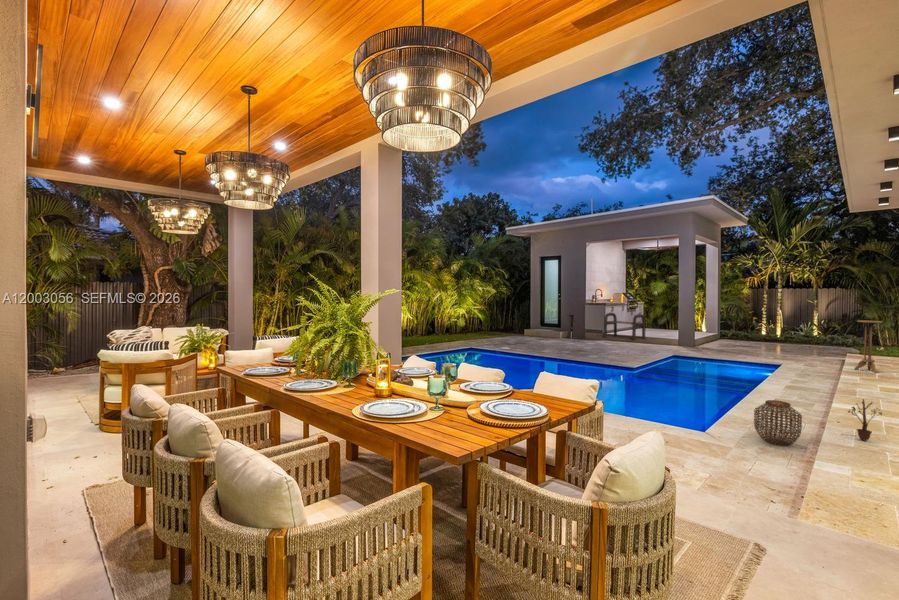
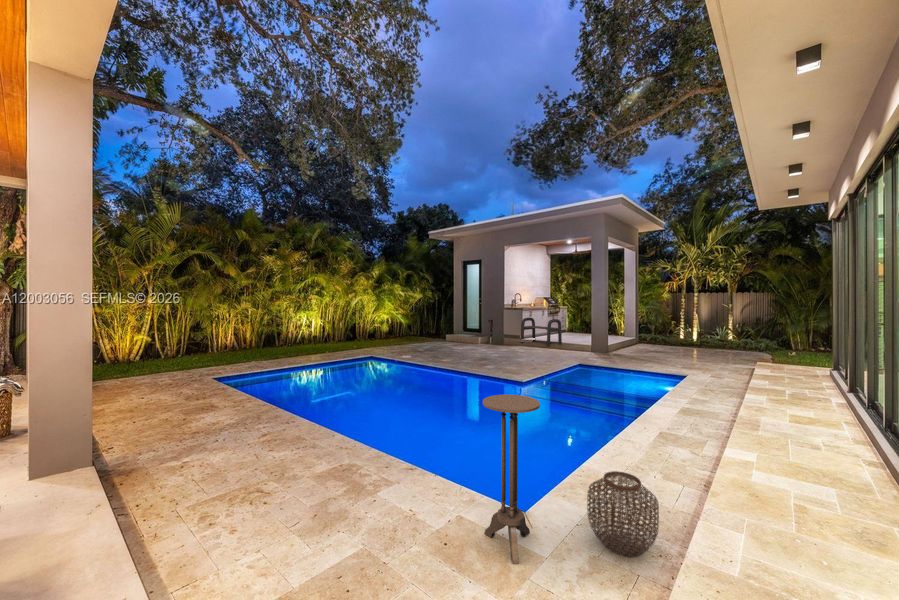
side table: present [855,320,882,373] -> present [483,395,540,564]
decorative plant: present [842,399,882,441] -> none [725,475,792,547]

